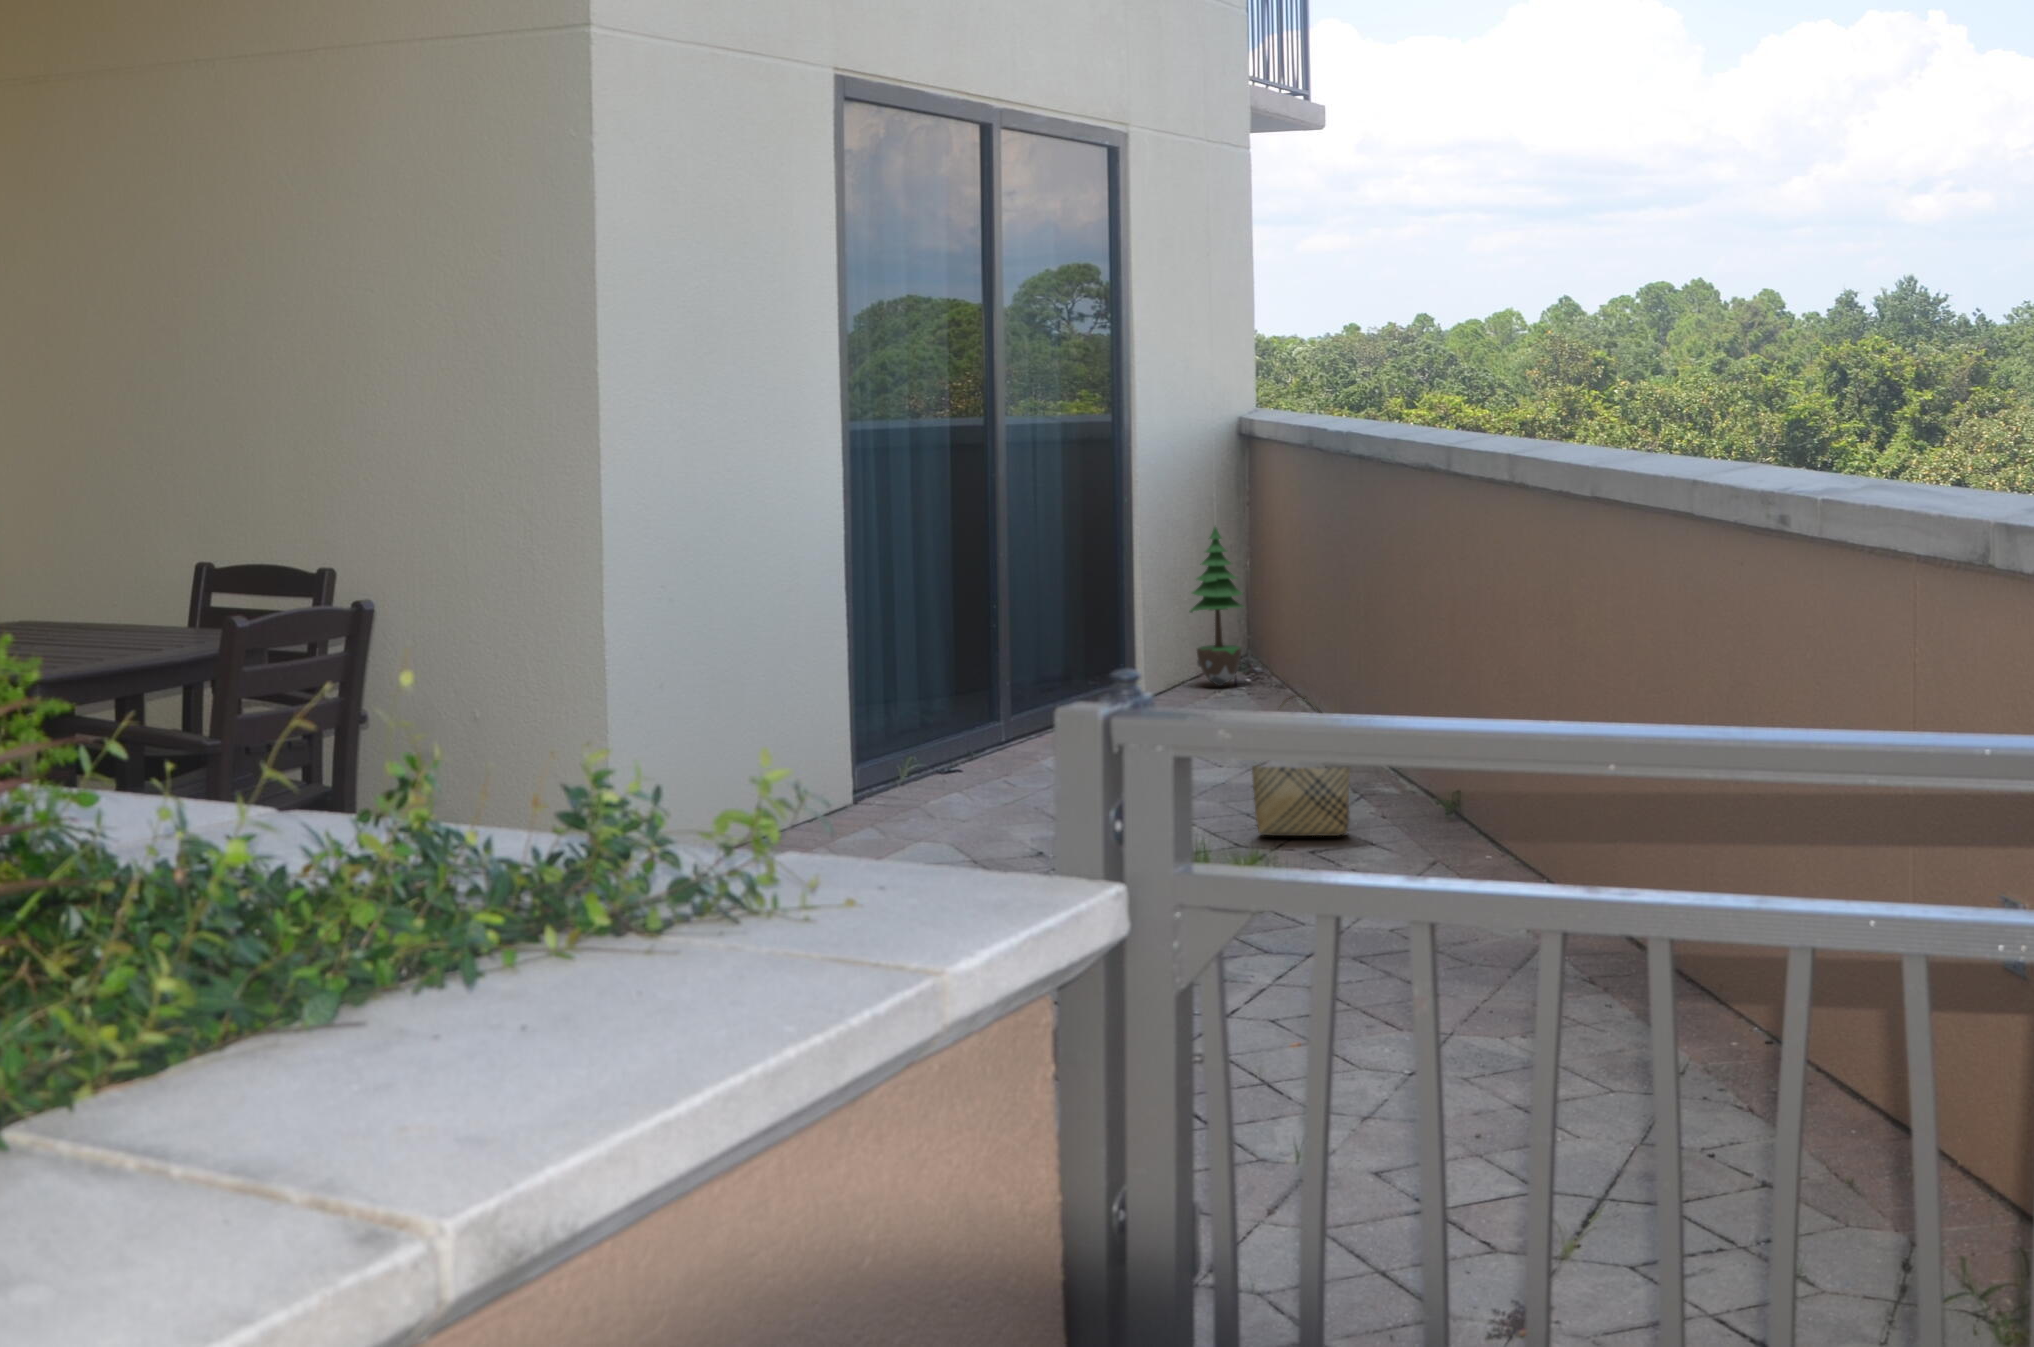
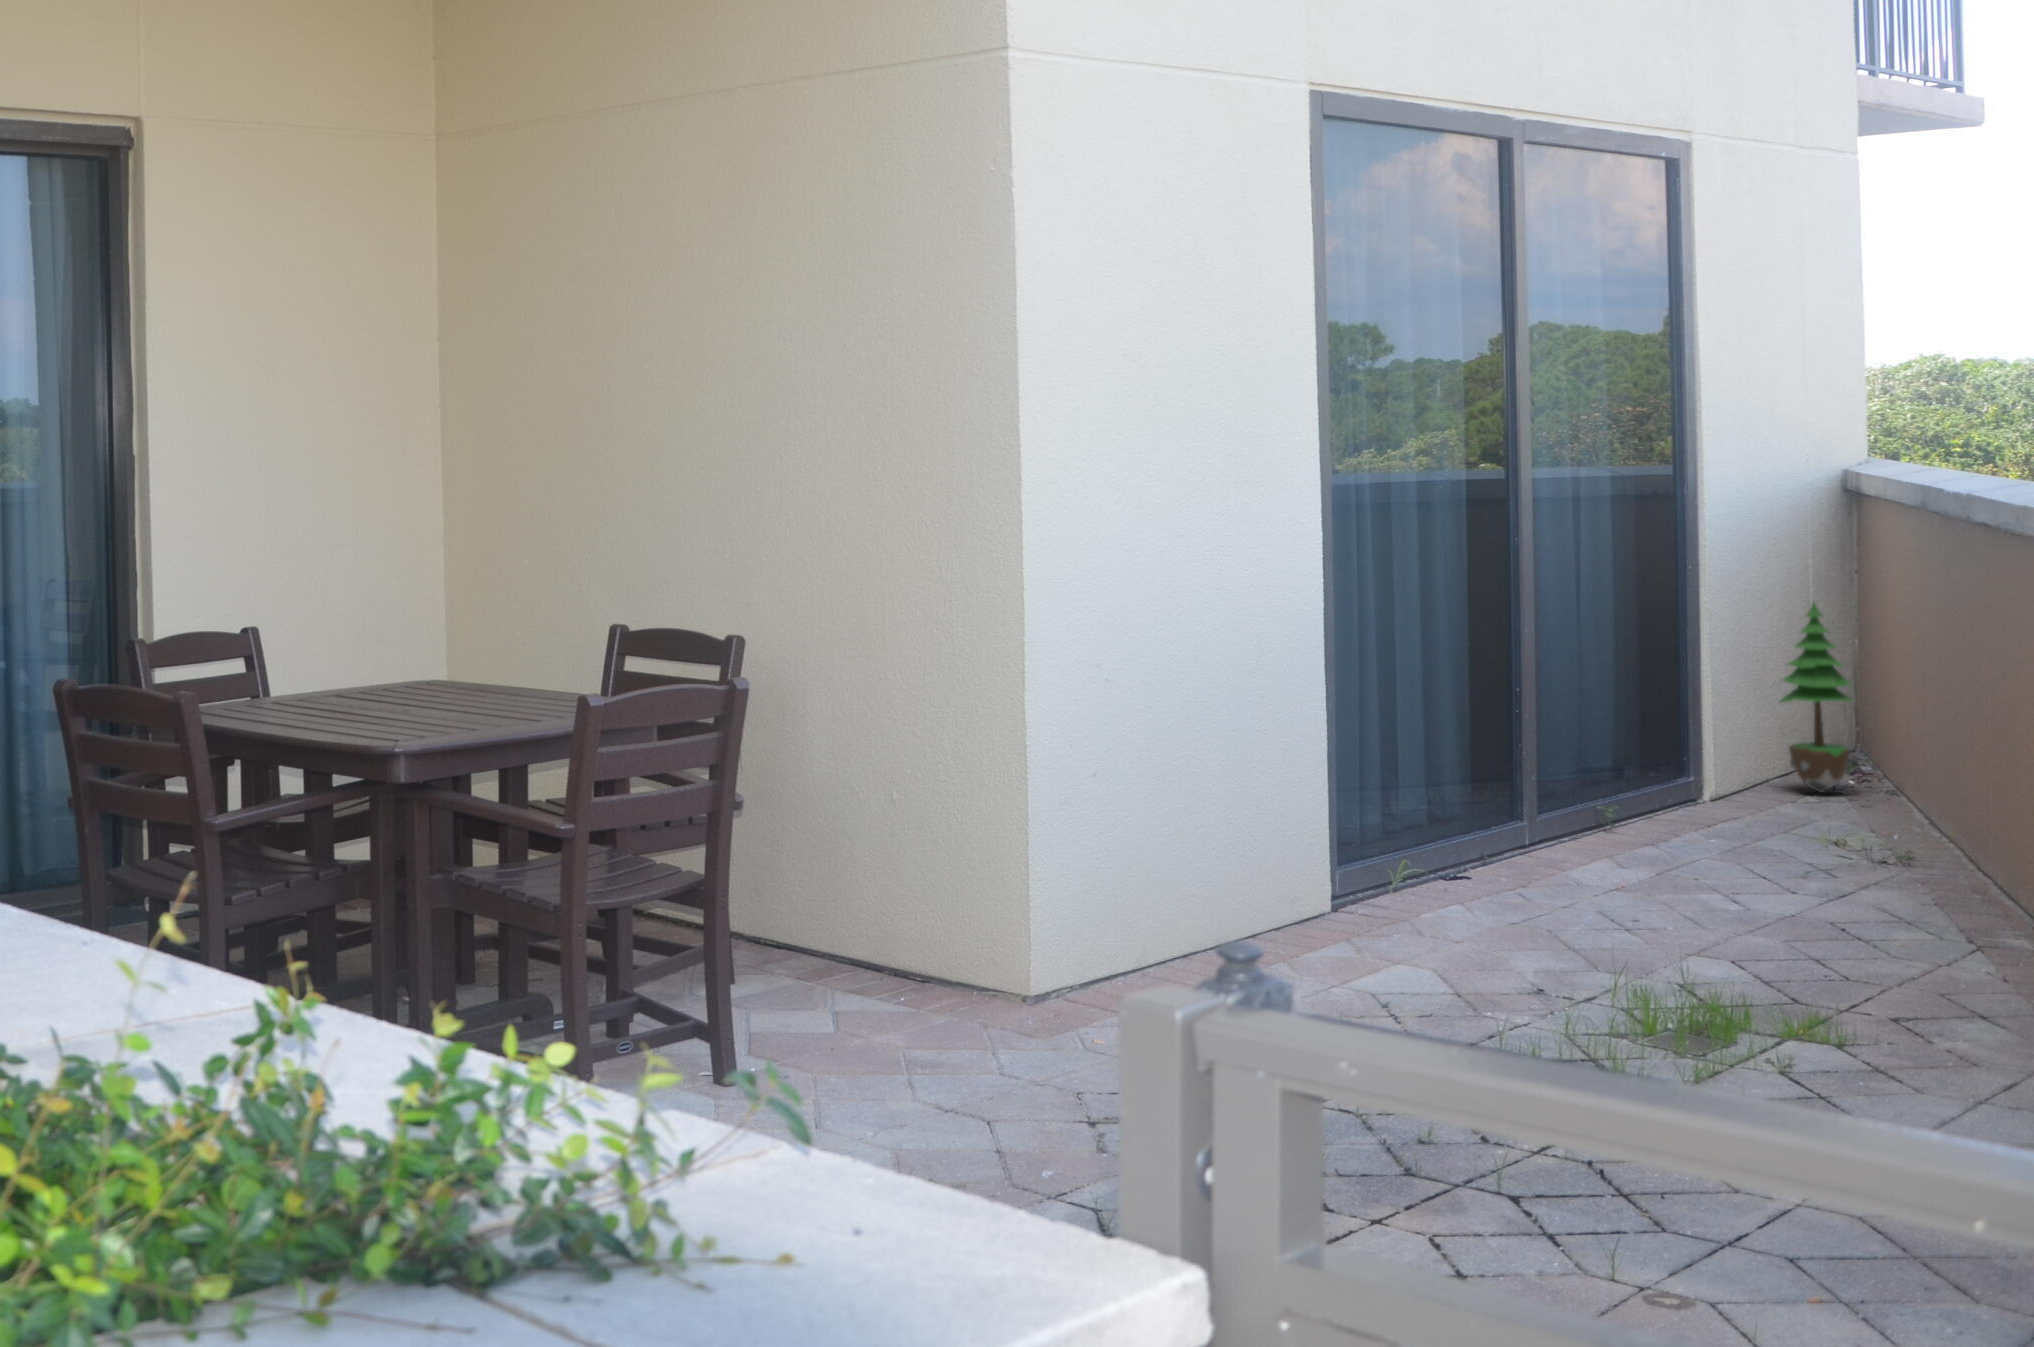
woven basket: present [1252,696,1350,836] -> none [1830,854,1982,1043]

